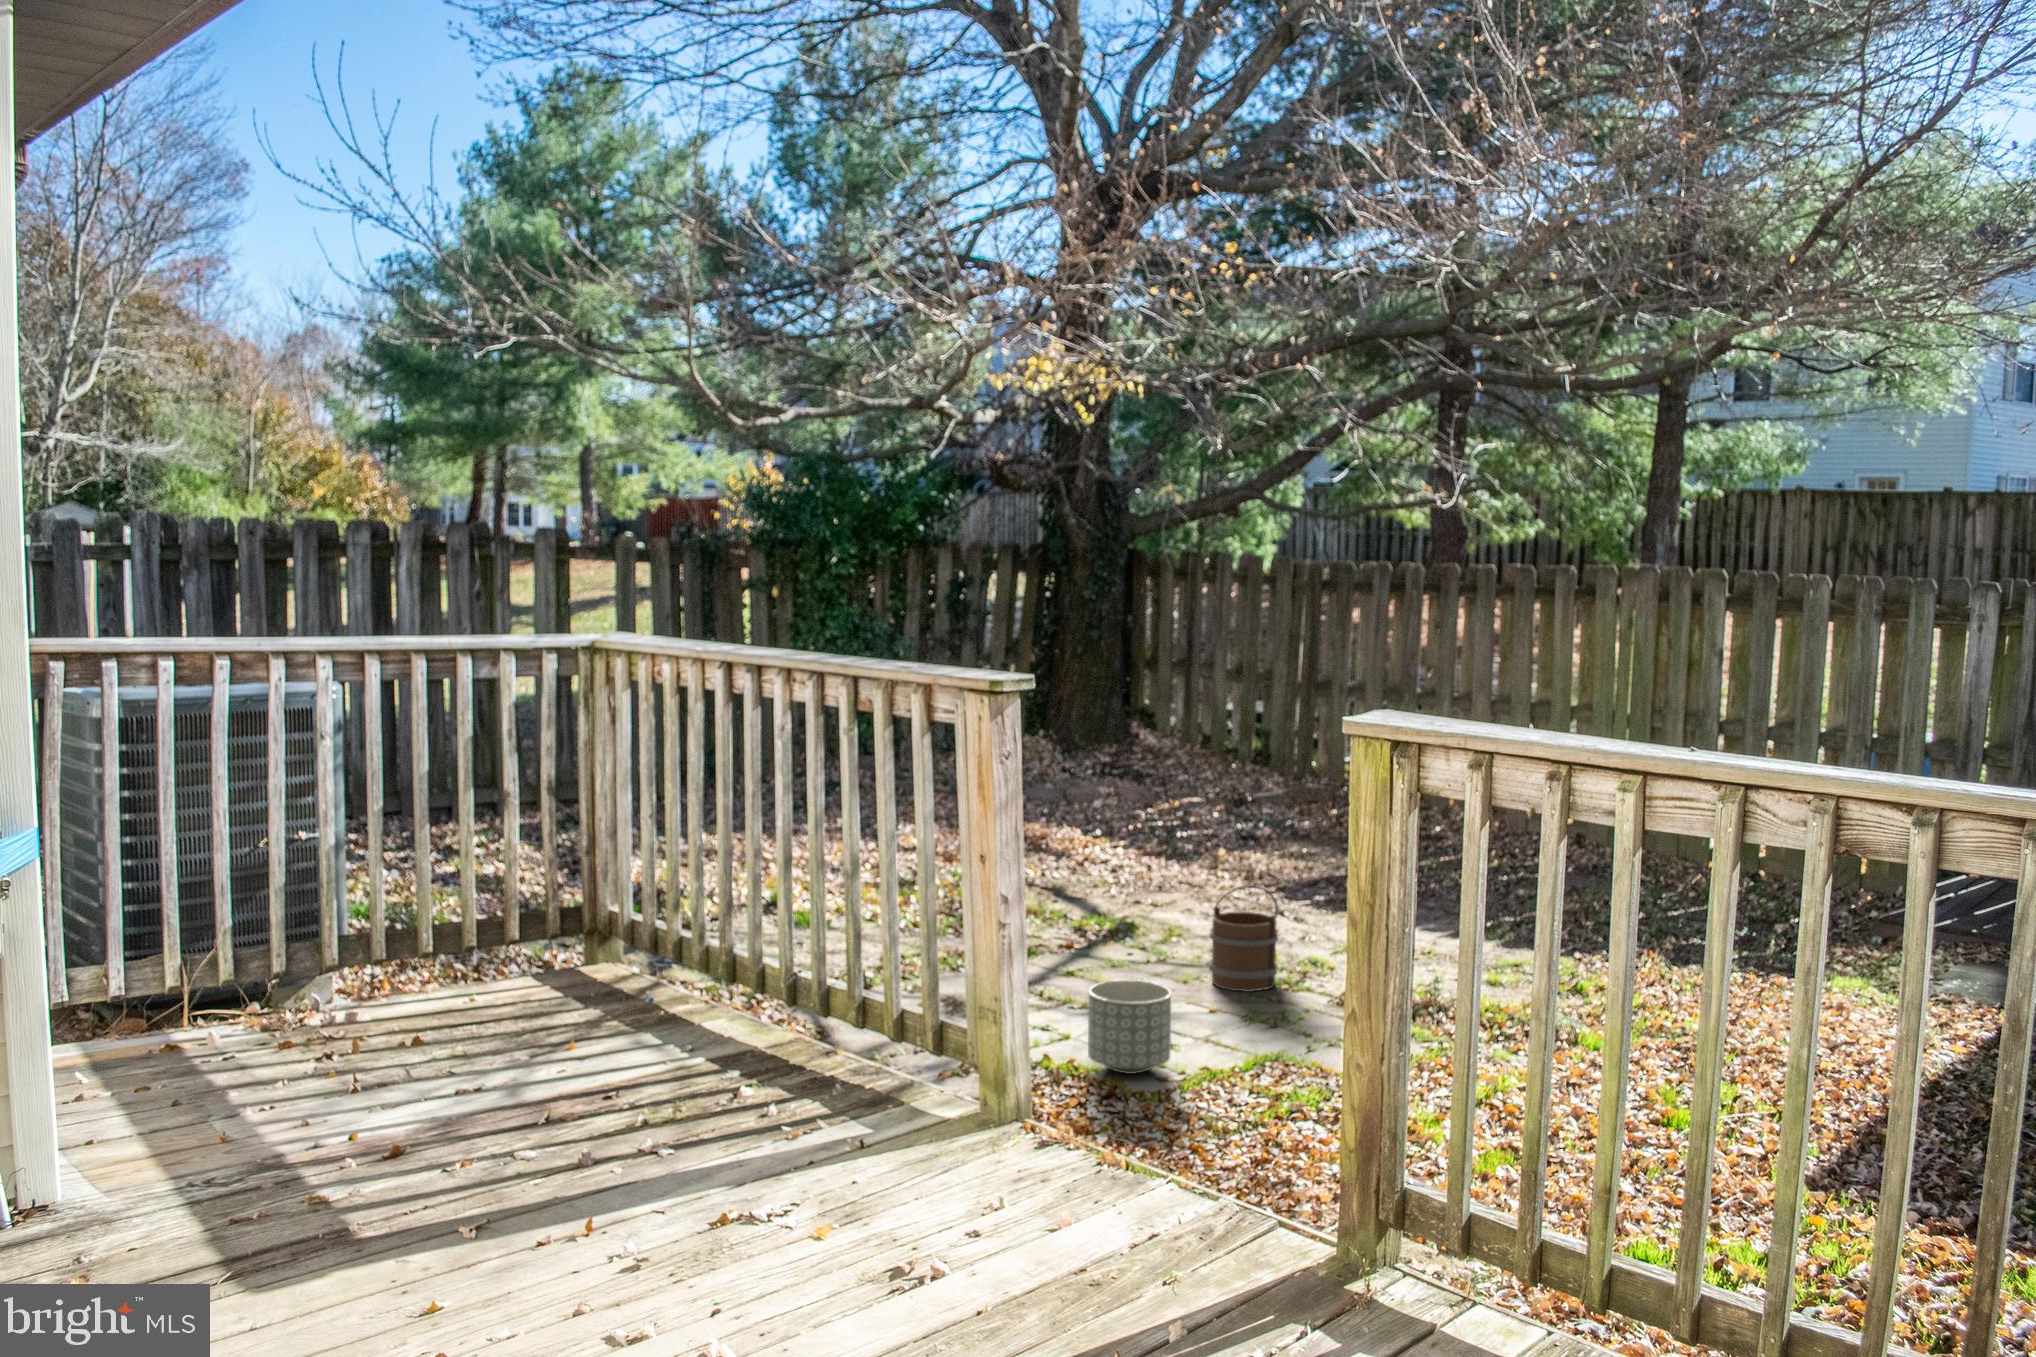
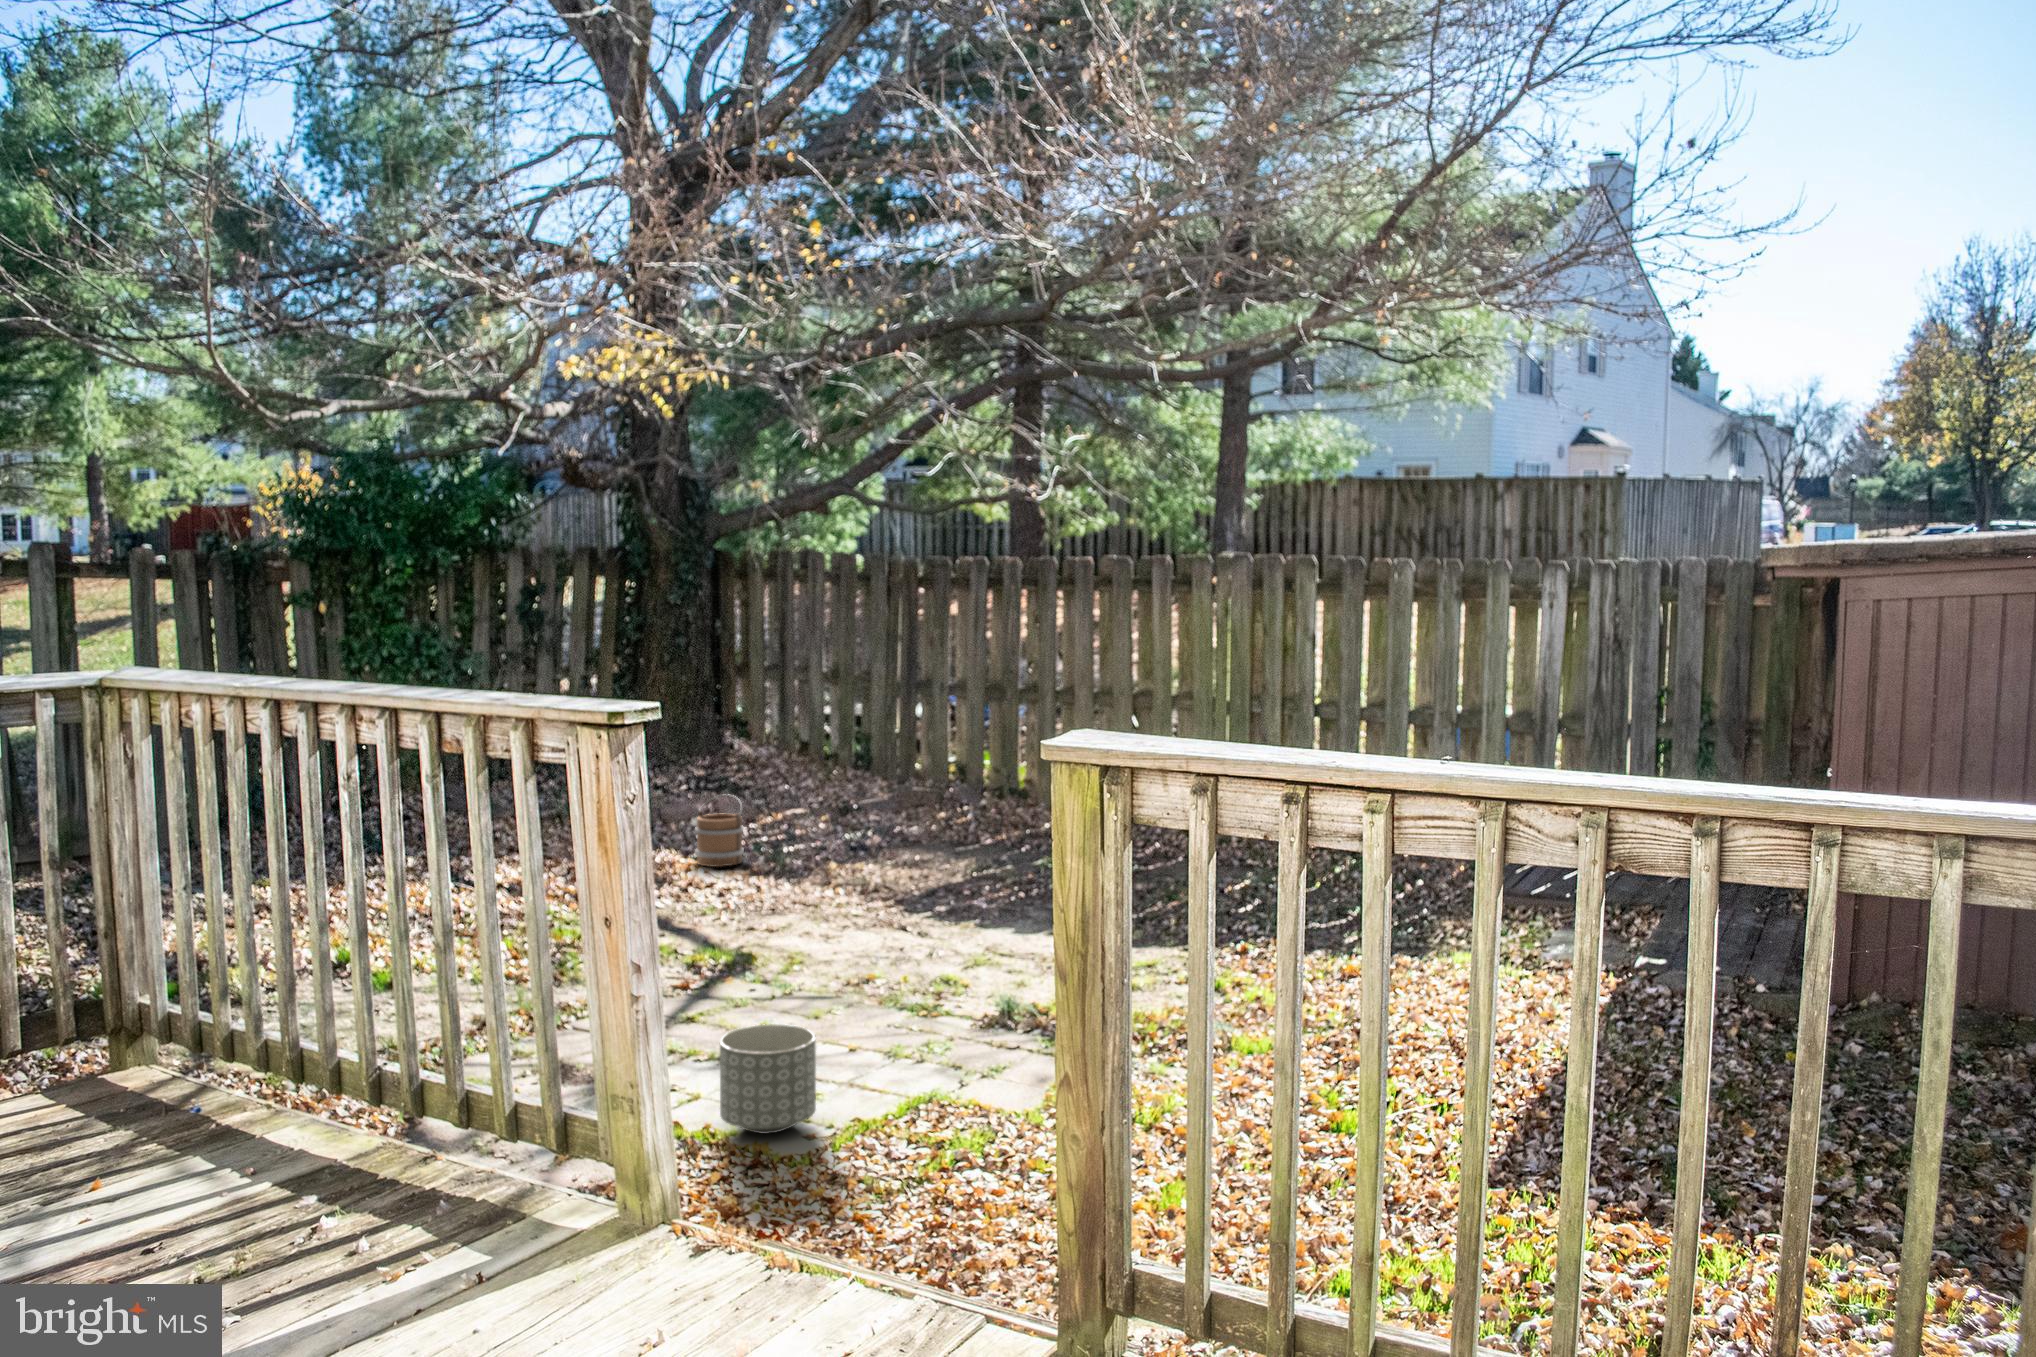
bucket: present [1209,885,1278,992] -> present [695,794,744,867]

